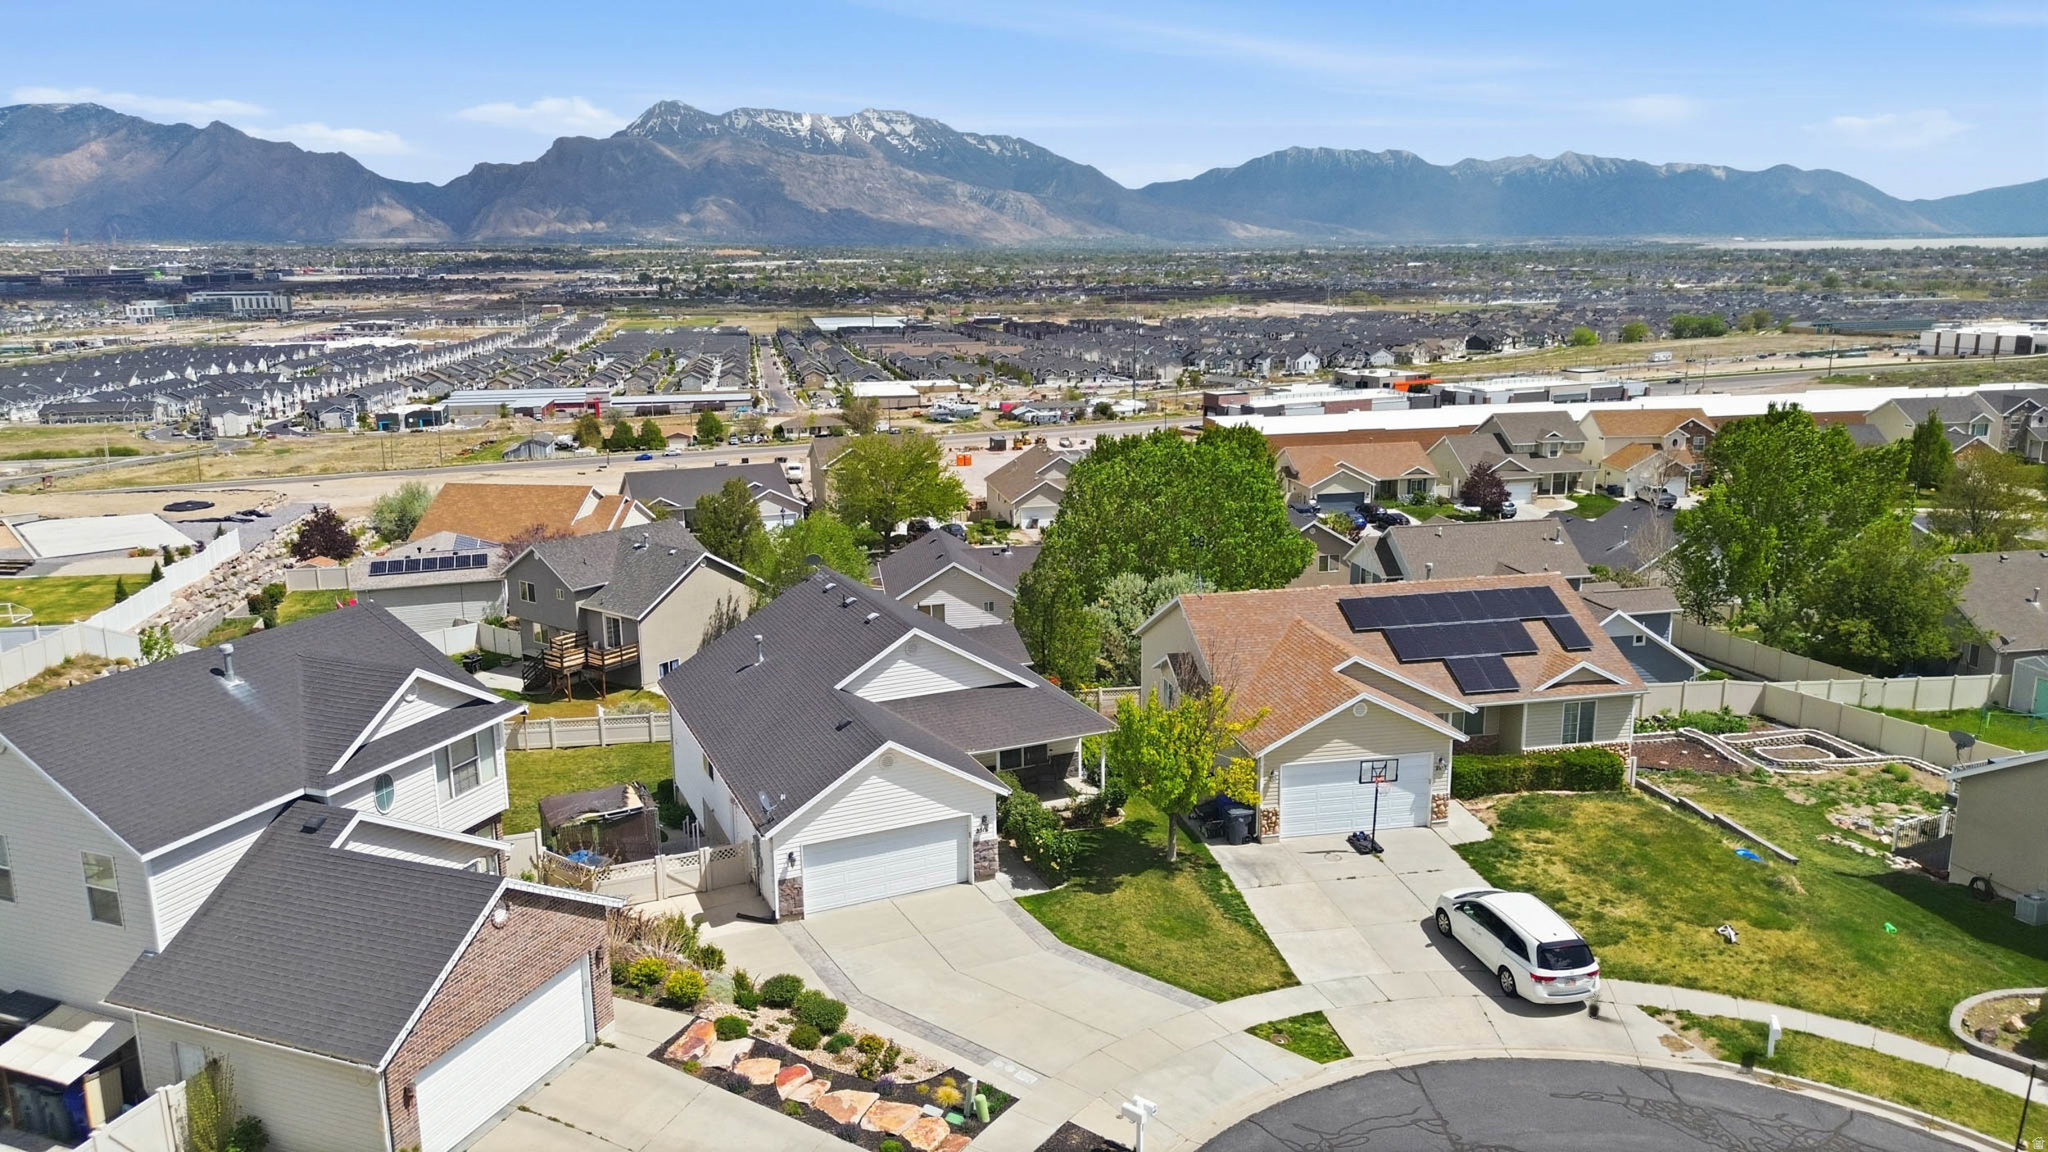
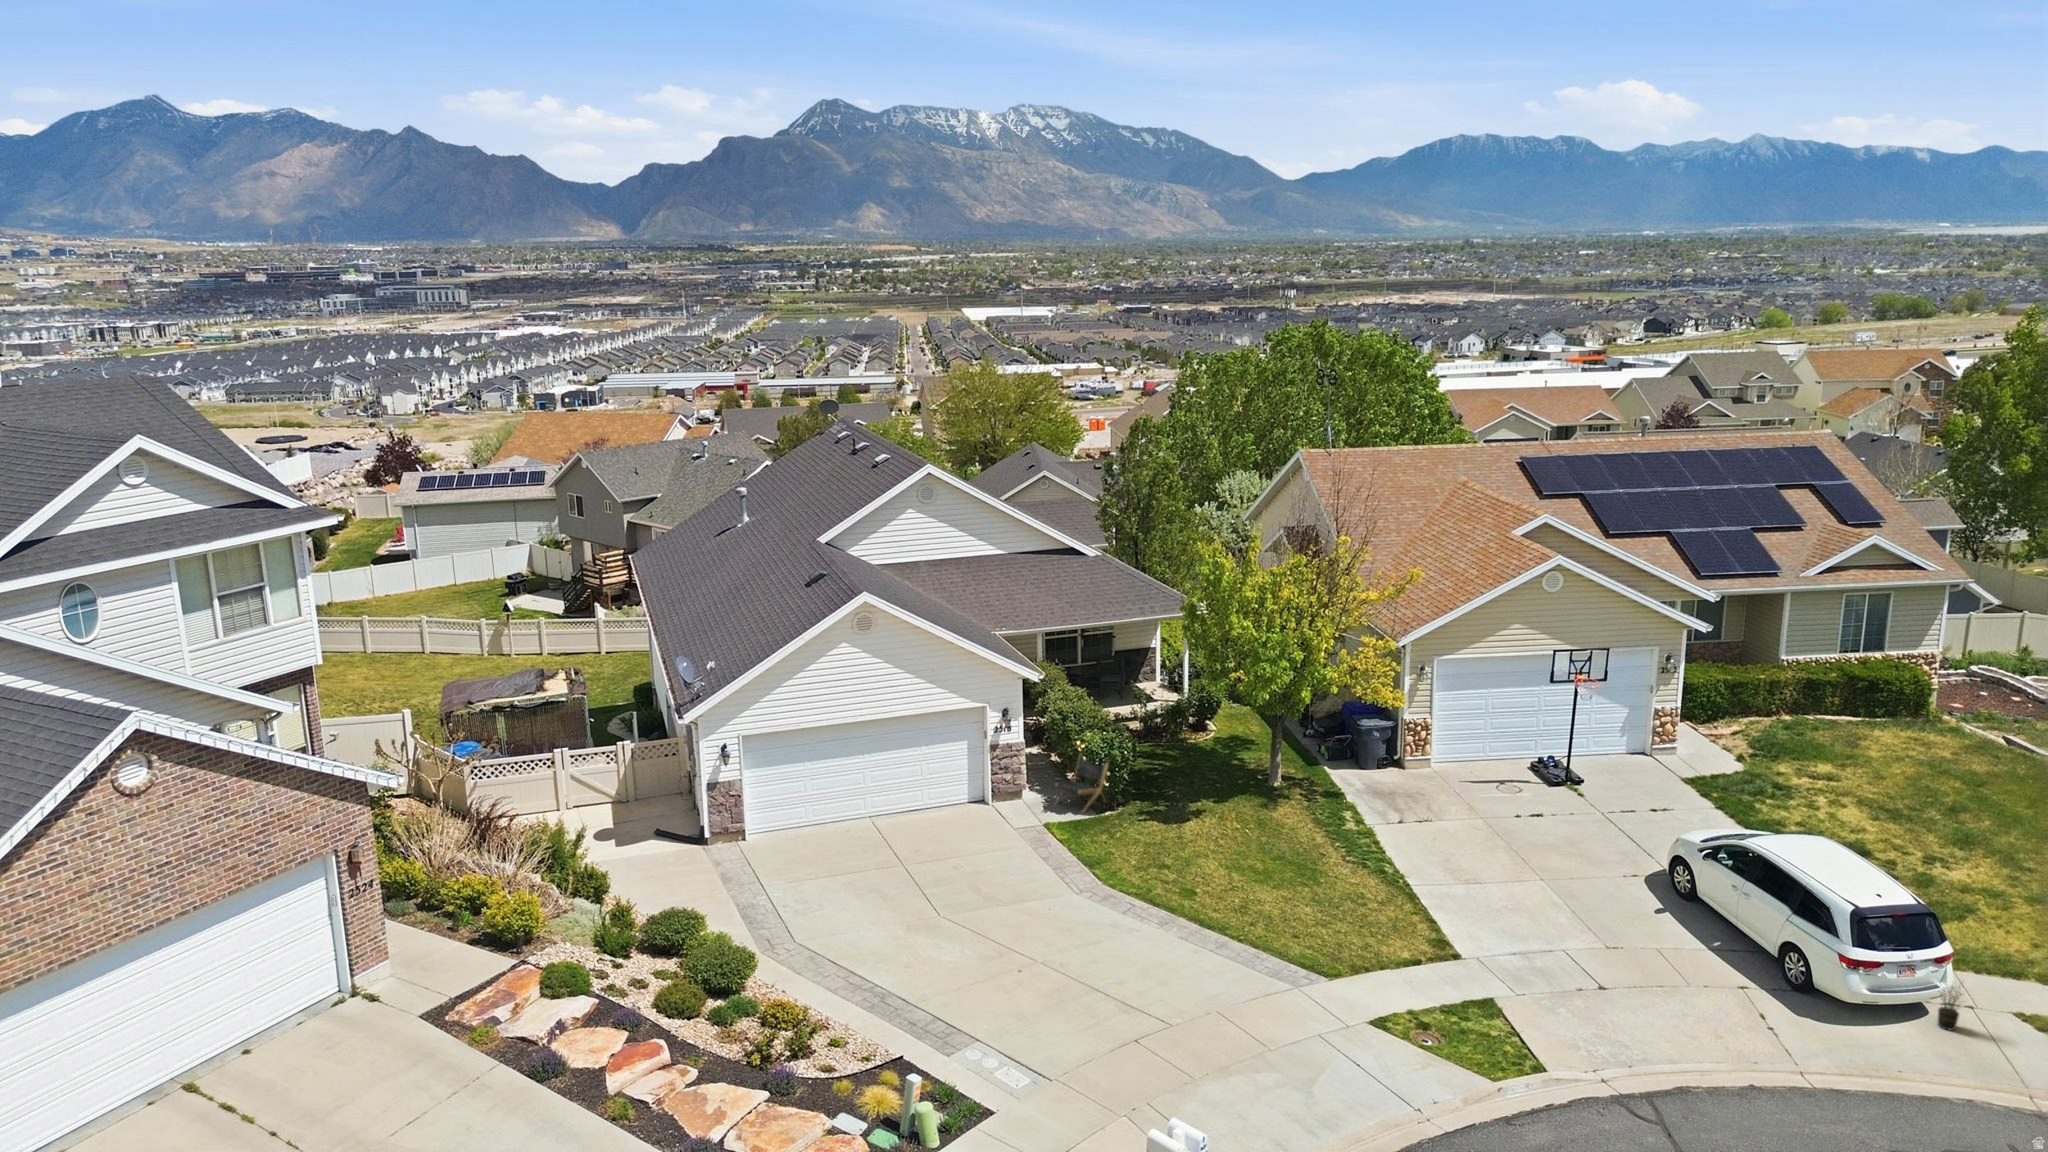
lounge chair: none [1018,845,1057,889] -> present [1055,754,1108,812]

